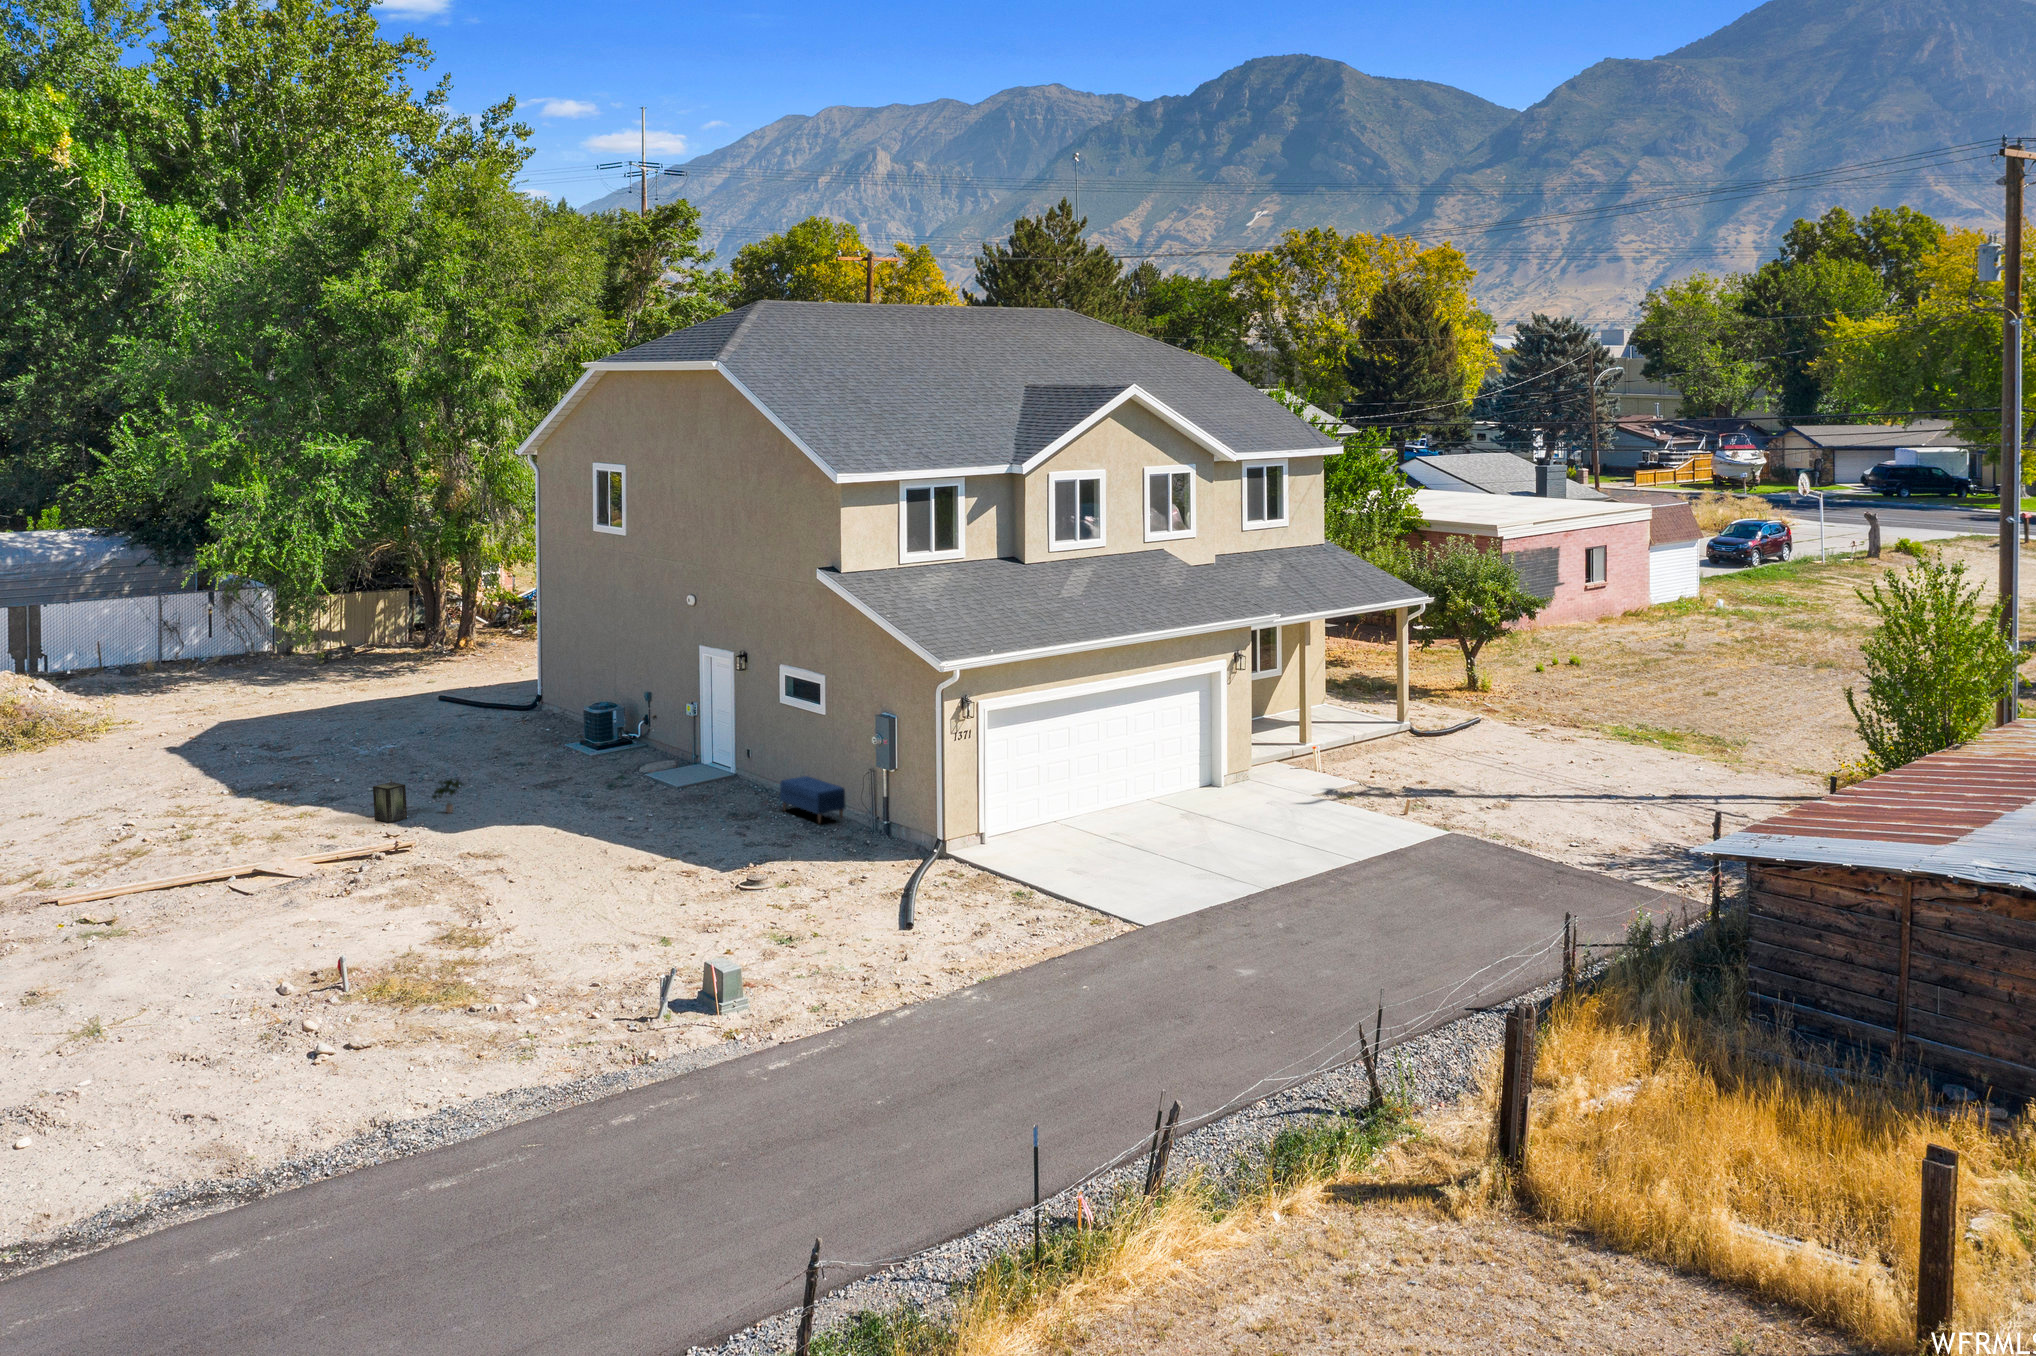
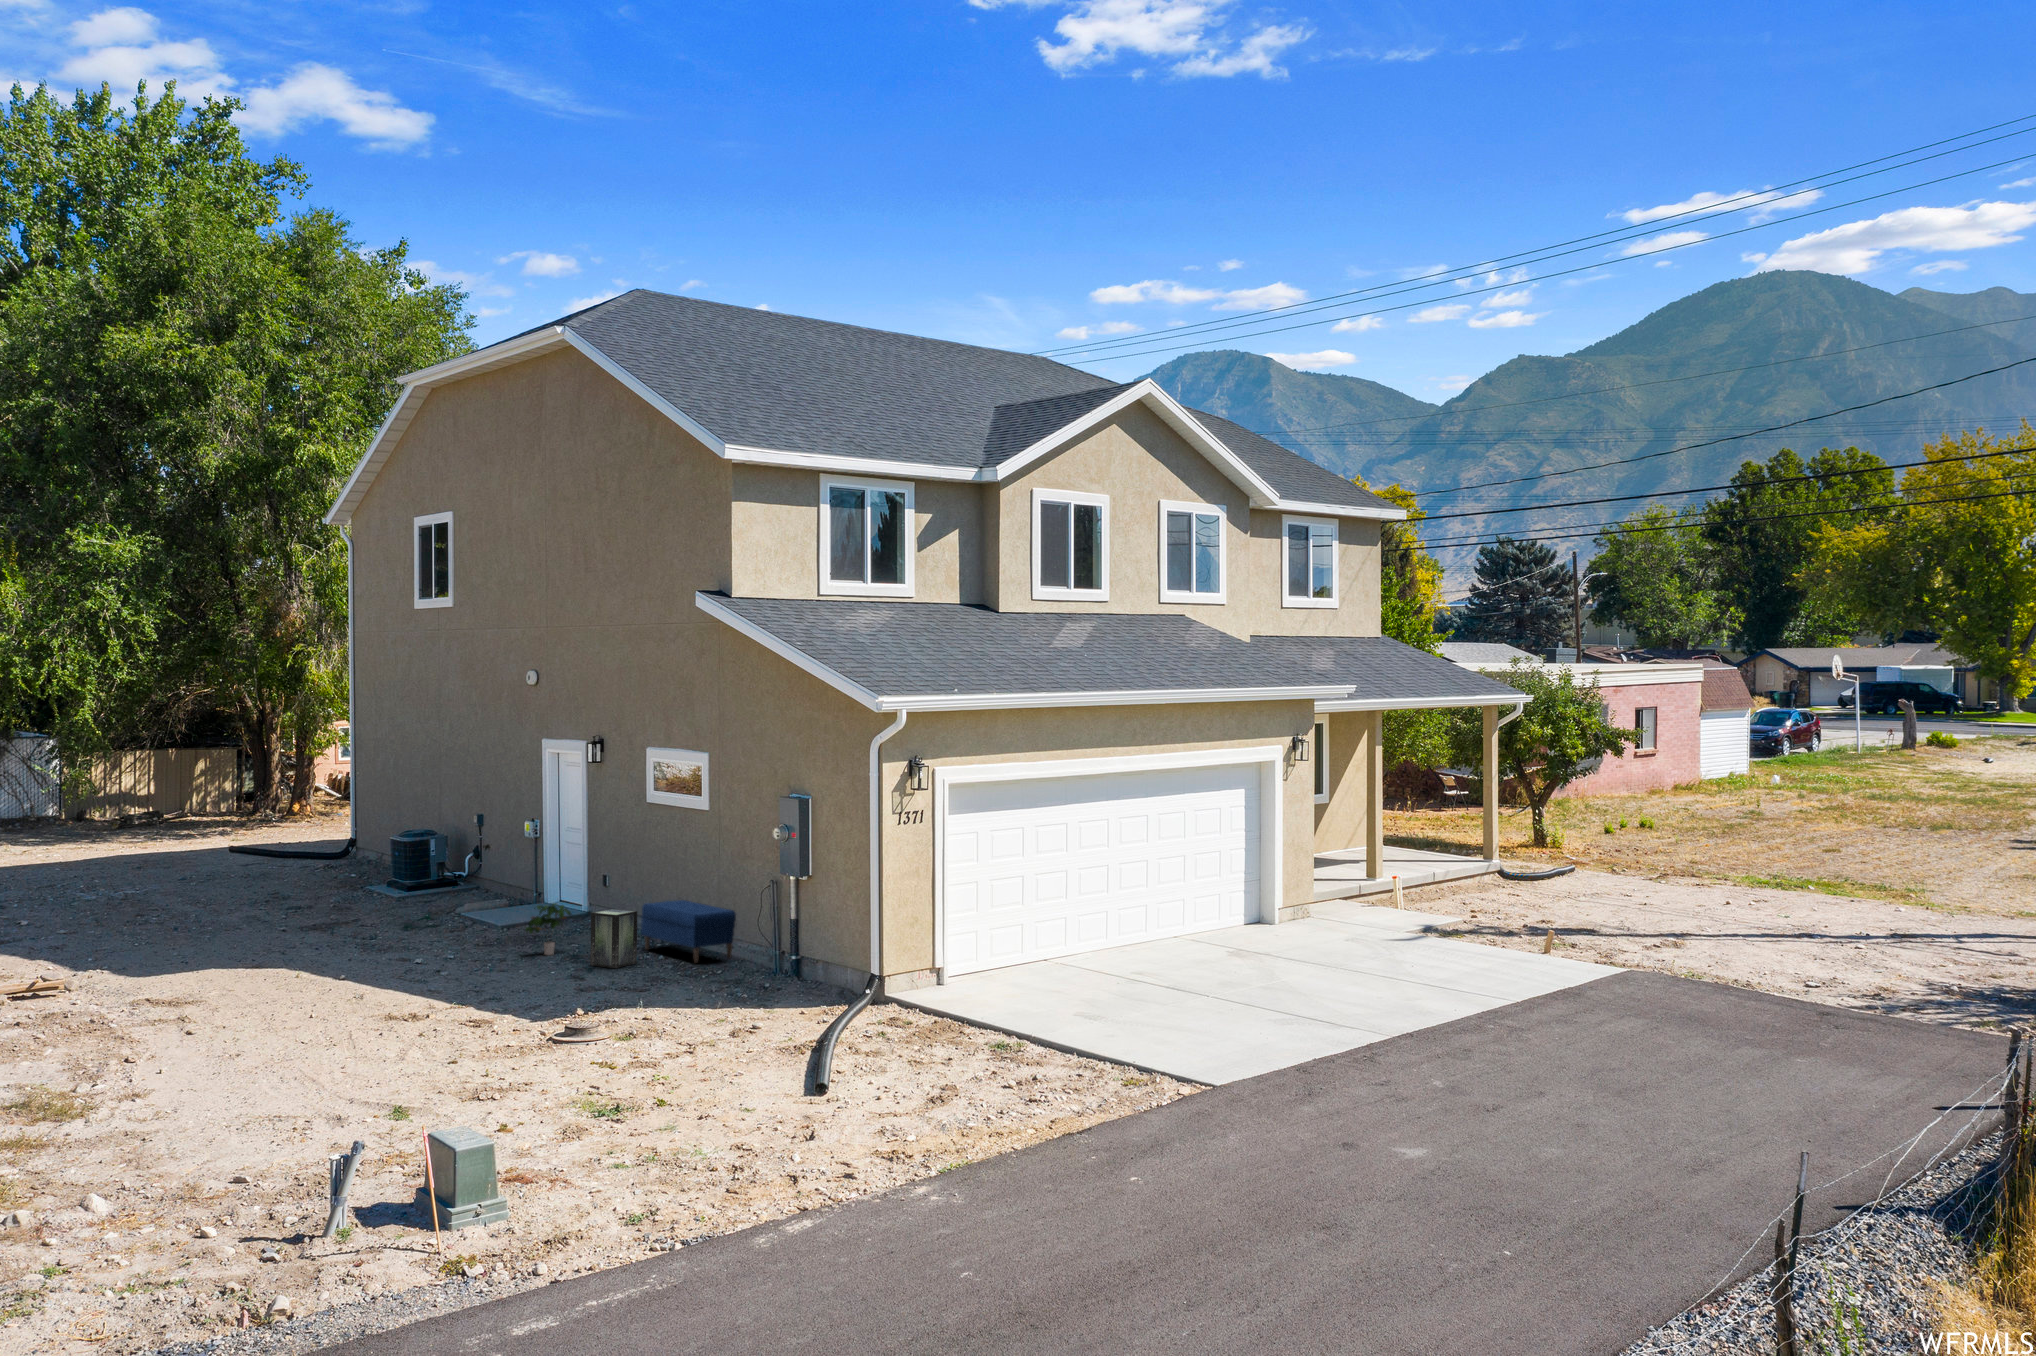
potted plant: present [432,779,463,813] -> present [526,903,571,955]
storage box: present [373,782,407,823] -> present [590,909,637,968]

